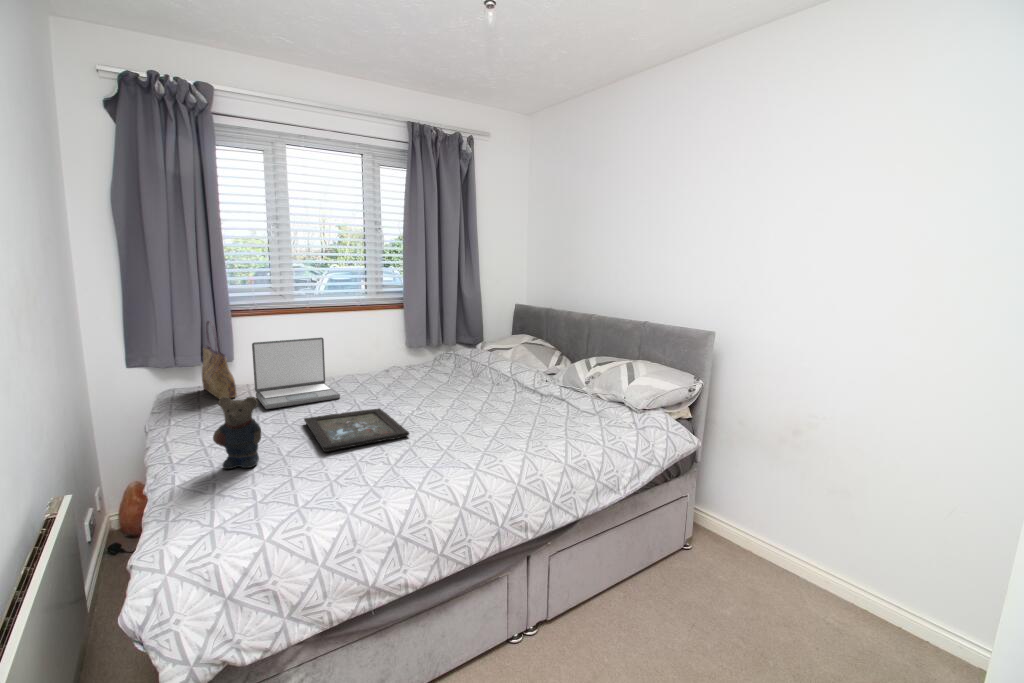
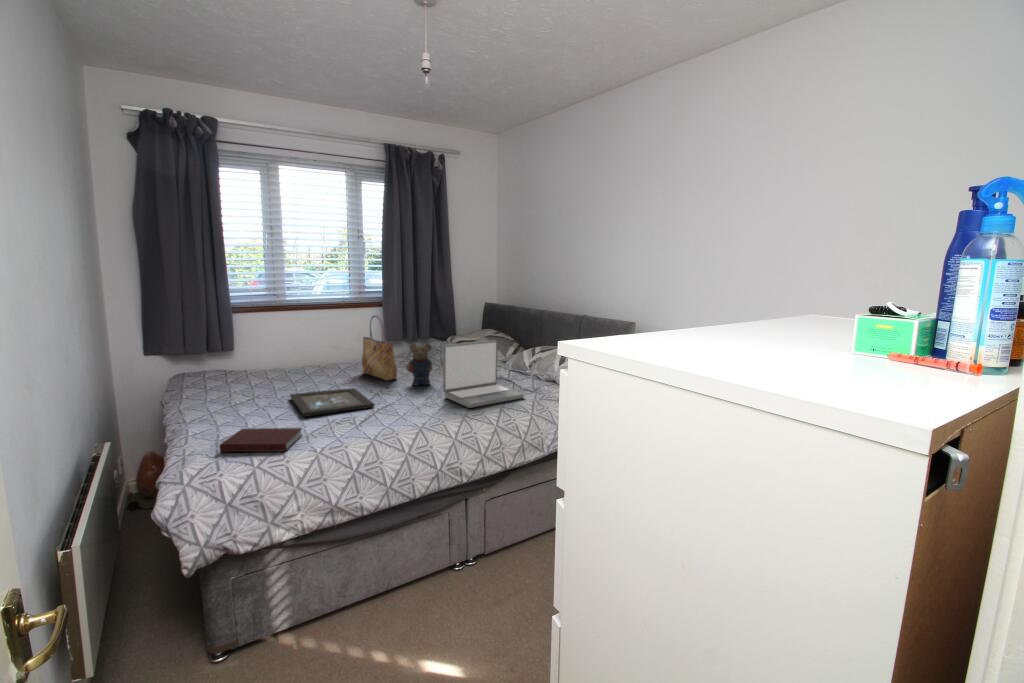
tote bag: present [202,321,237,399] -> present [362,316,397,380]
laptop: present [252,337,340,409] -> present [443,341,524,408]
teddy bear: present [213,397,261,469] -> present [406,344,432,385]
notebook: none [216,474,325,513] -> present [219,428,302,452]

